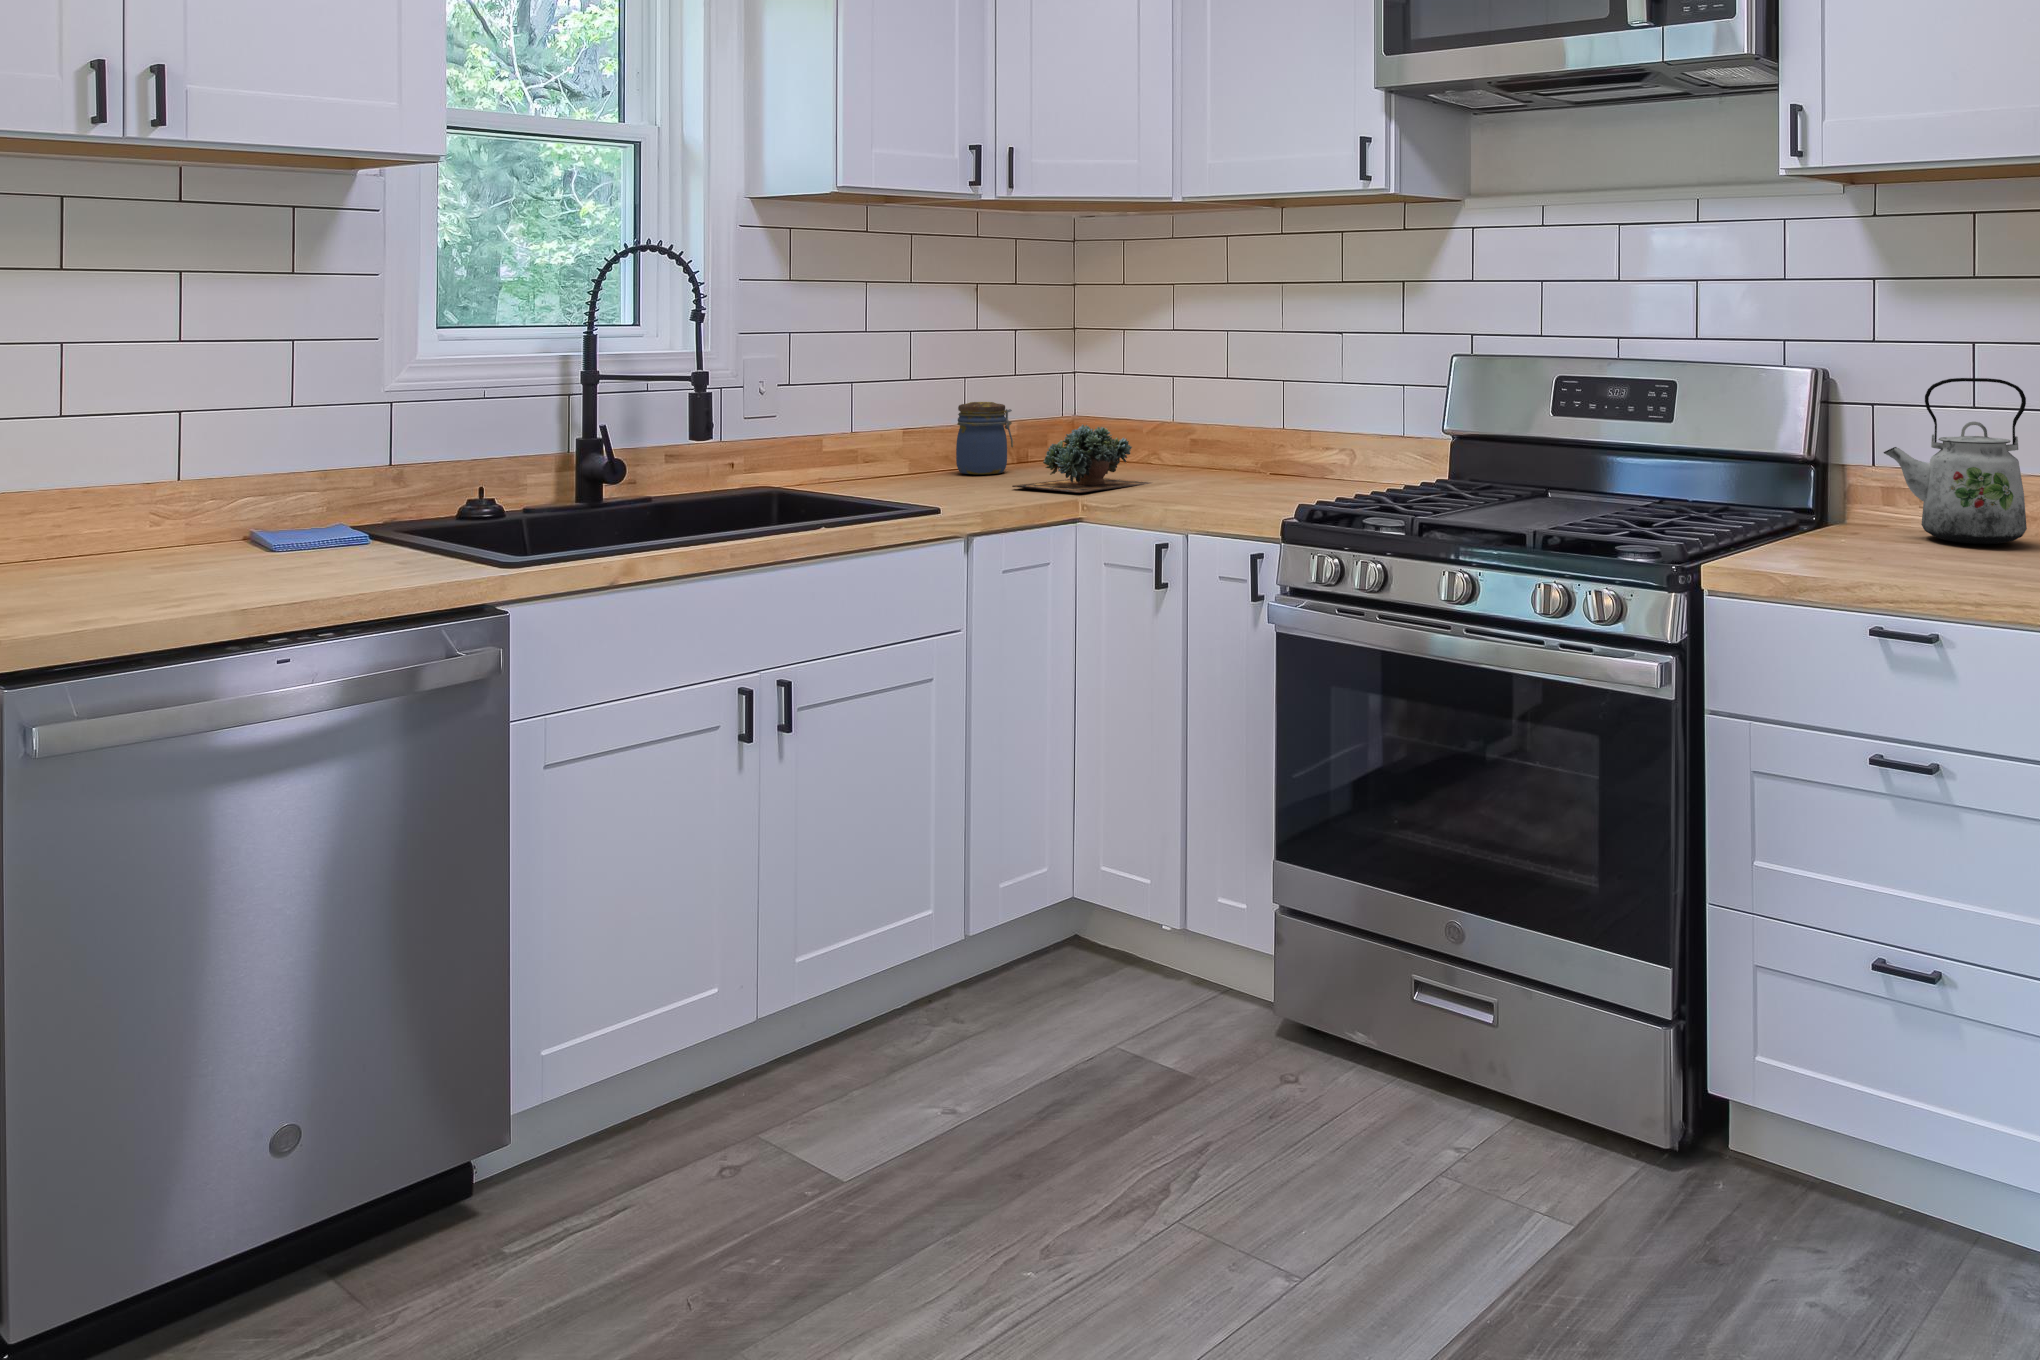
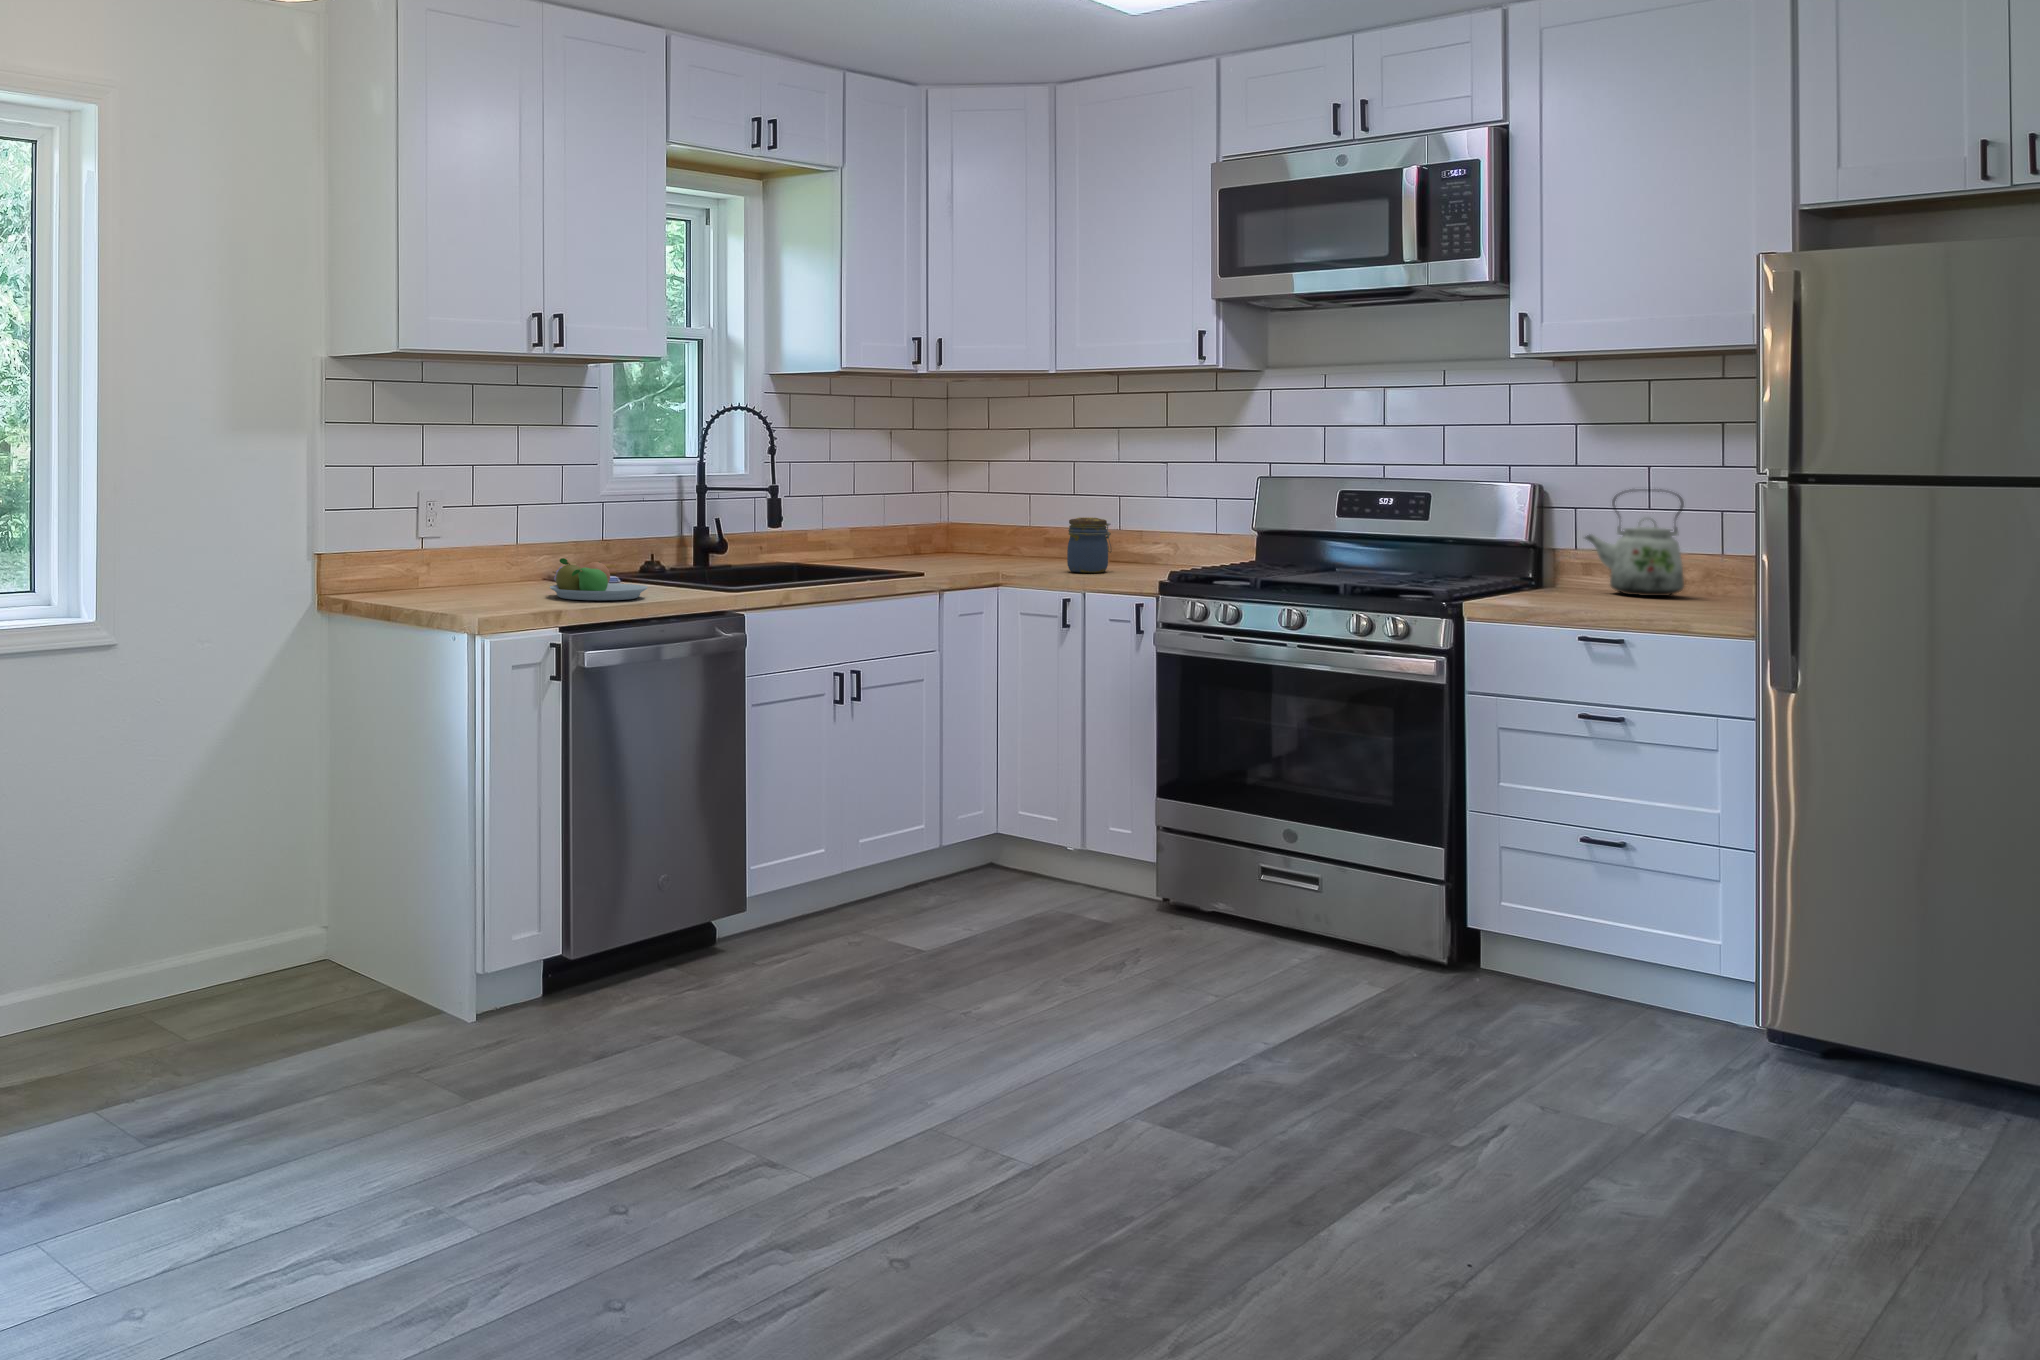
jar: present [956,402,1013,474] -> present [1067,518,1112,573]
succulent plant: present [1012,425,1151,493] -> none [941,525,1036,569]
fruit bowl: none [89,515,302,597] -> present [550,558,648,600]

